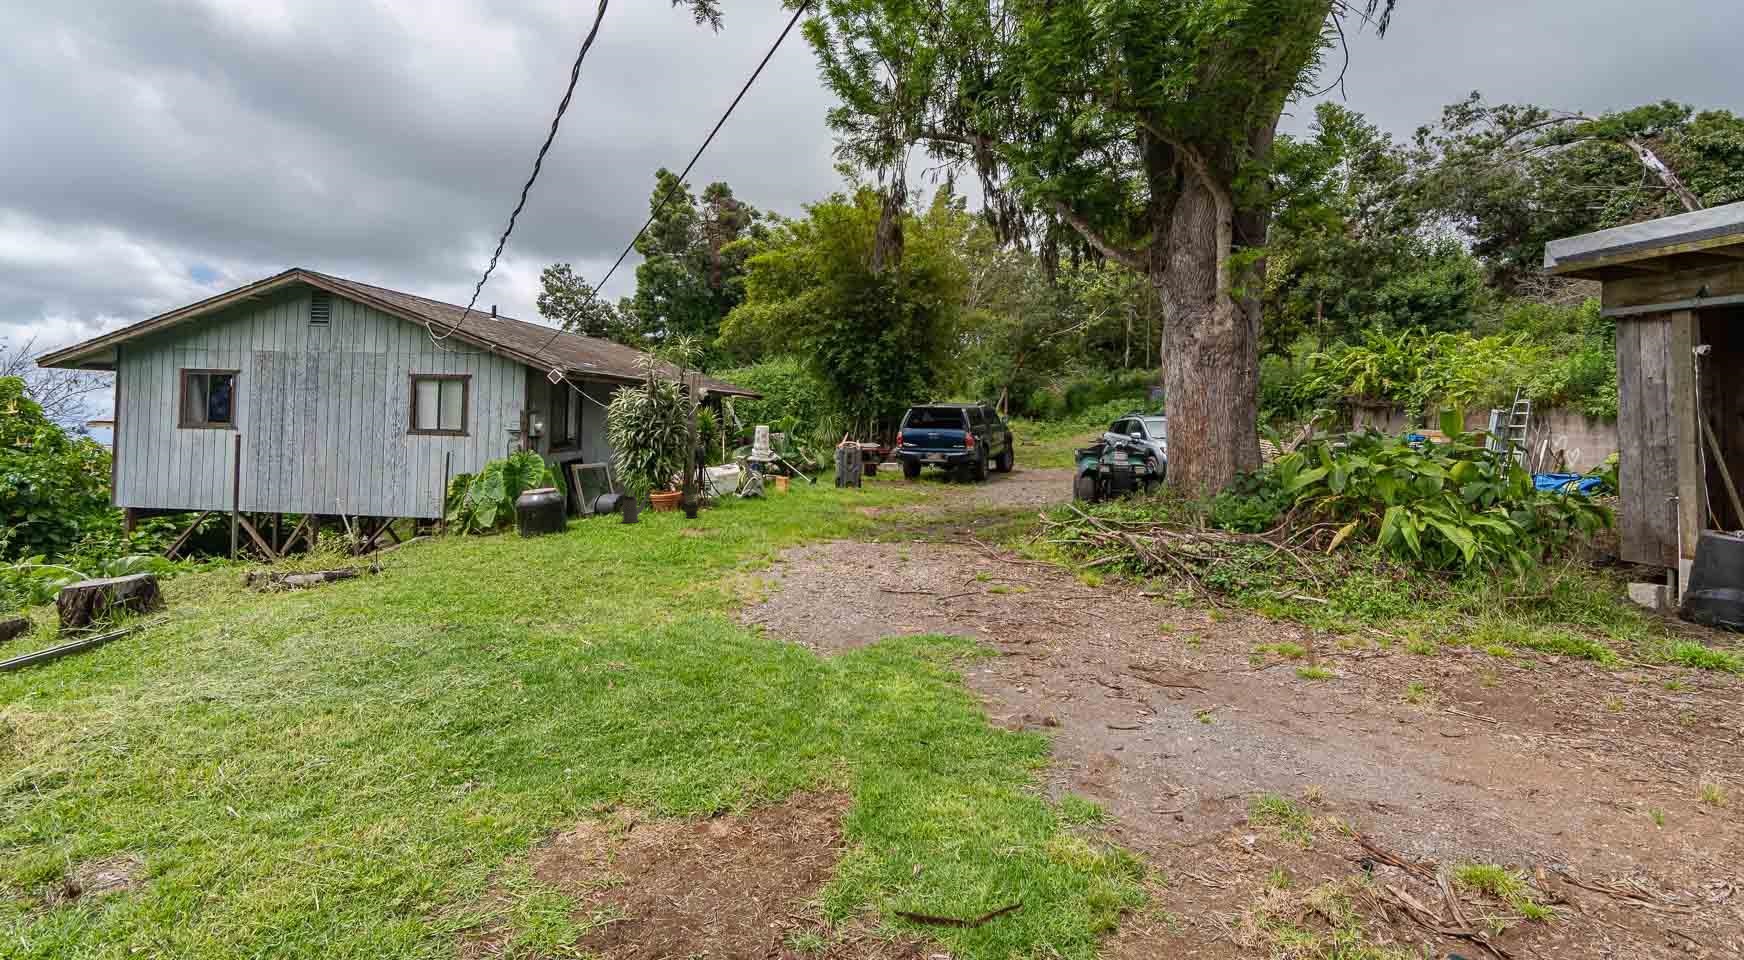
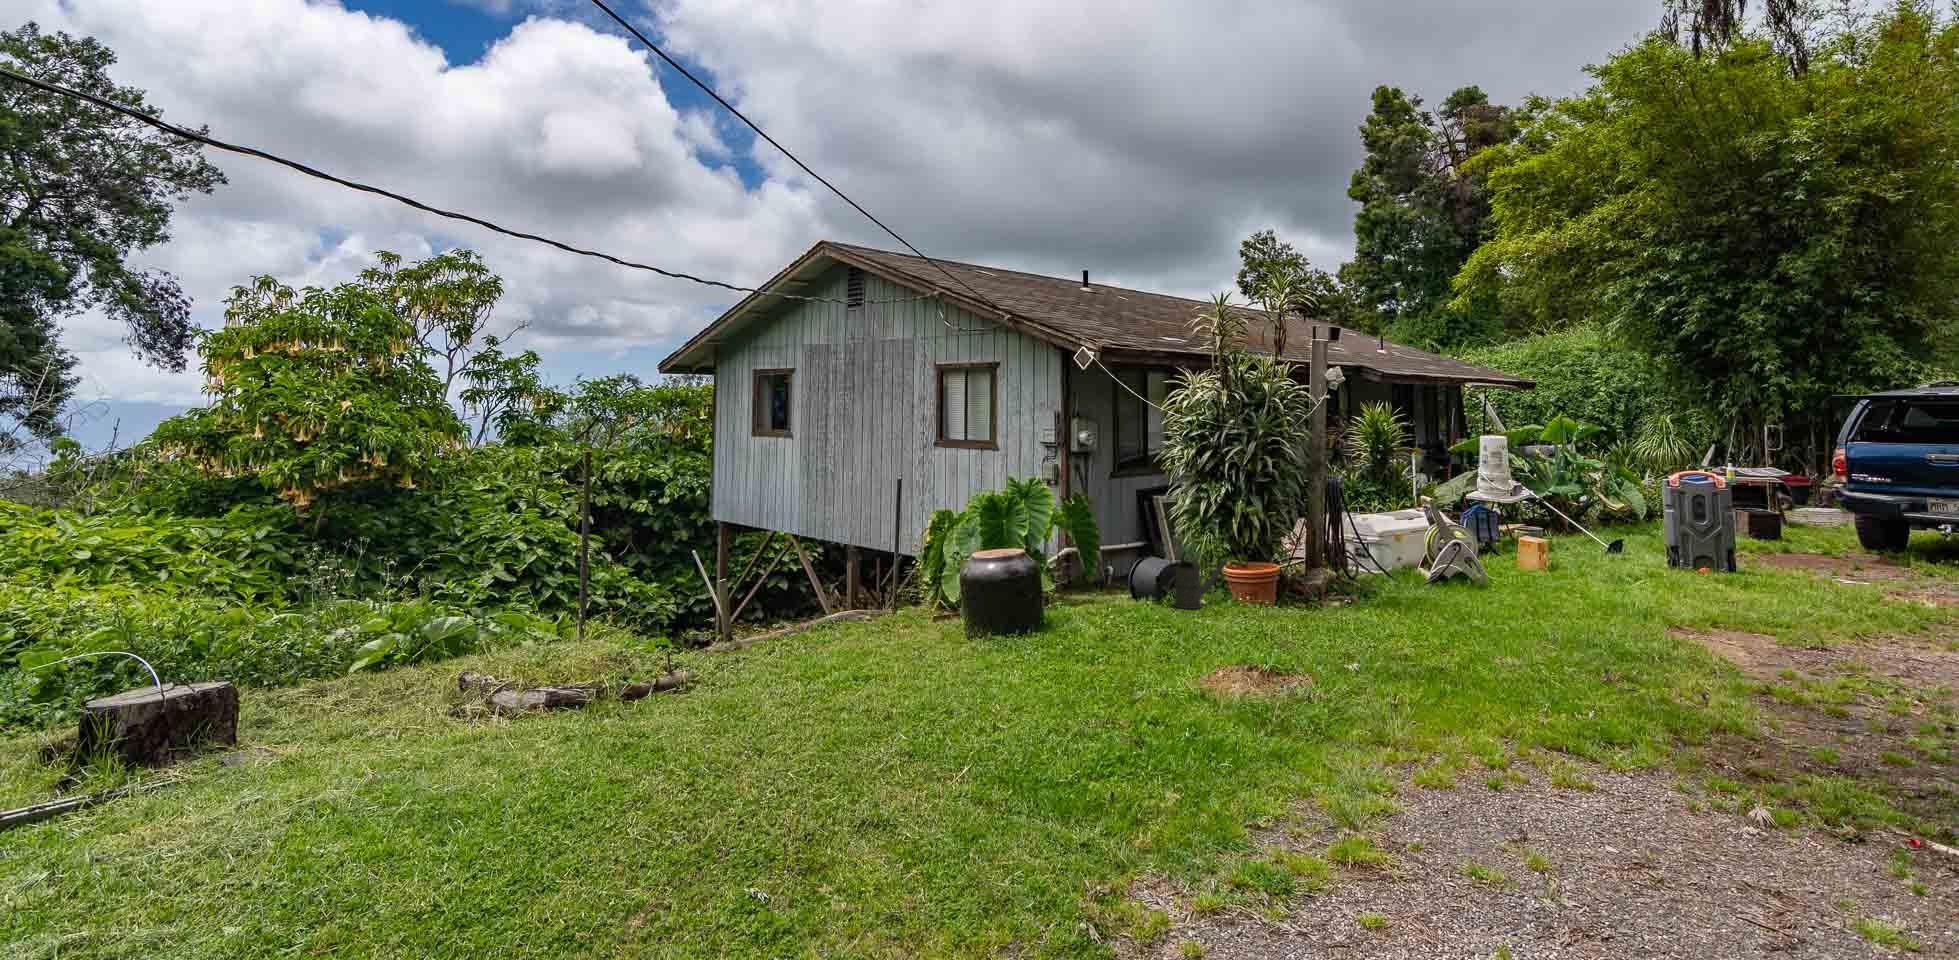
potted plant: present [685,487,698,518] -> none [1280,539,1326,611]

